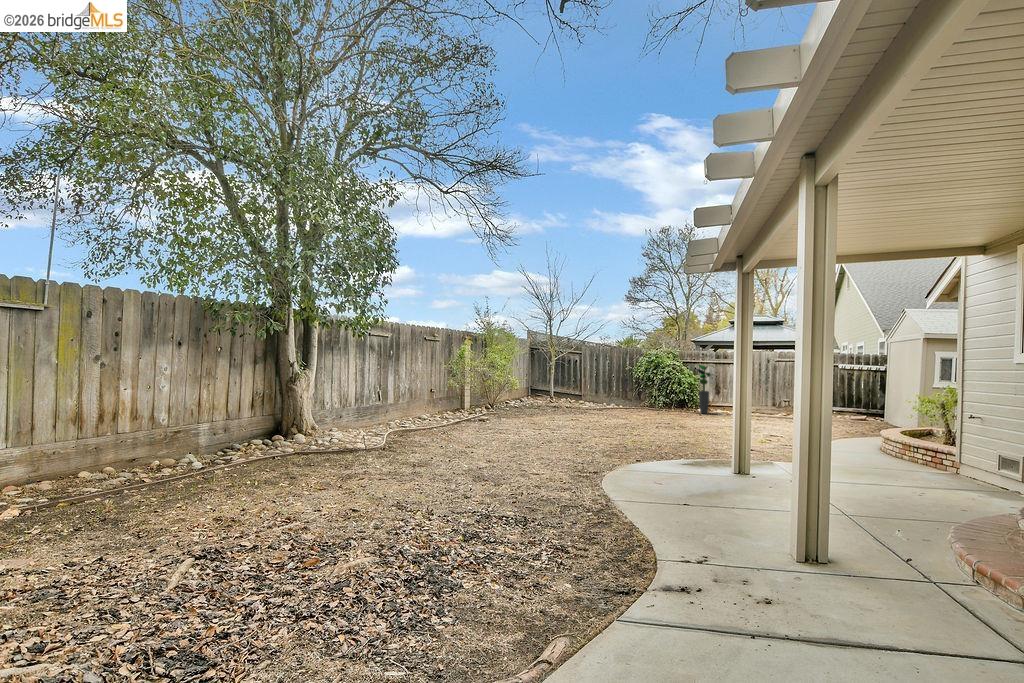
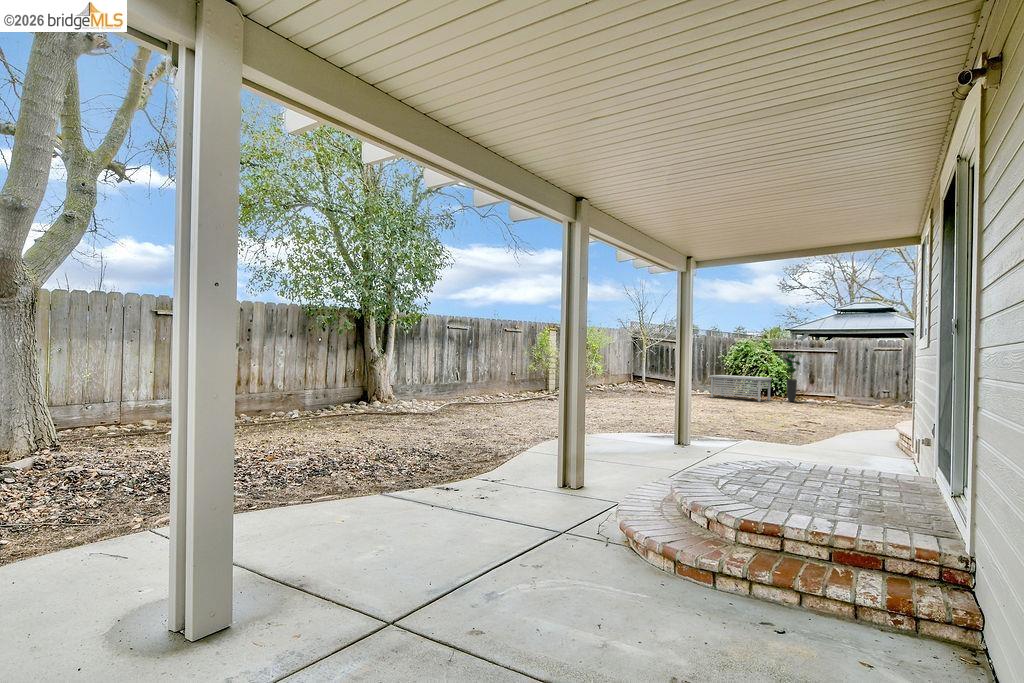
storage bench: none [625,388,685,415] -> present [709,375,772,401]

